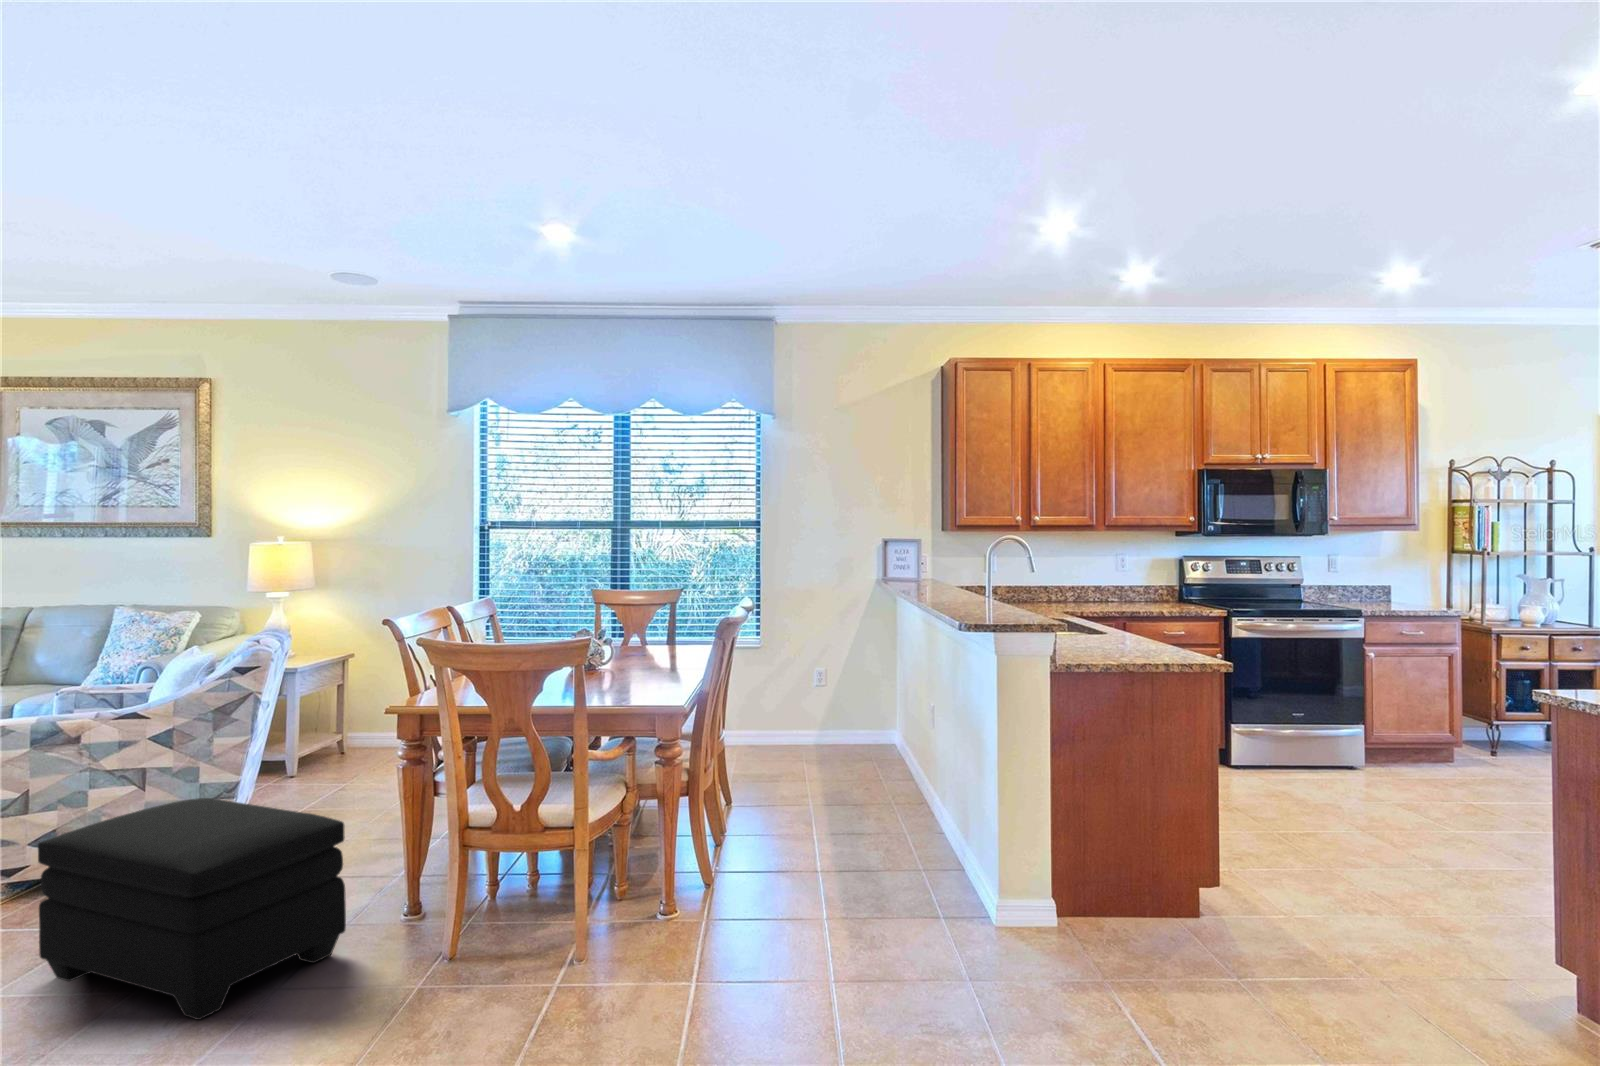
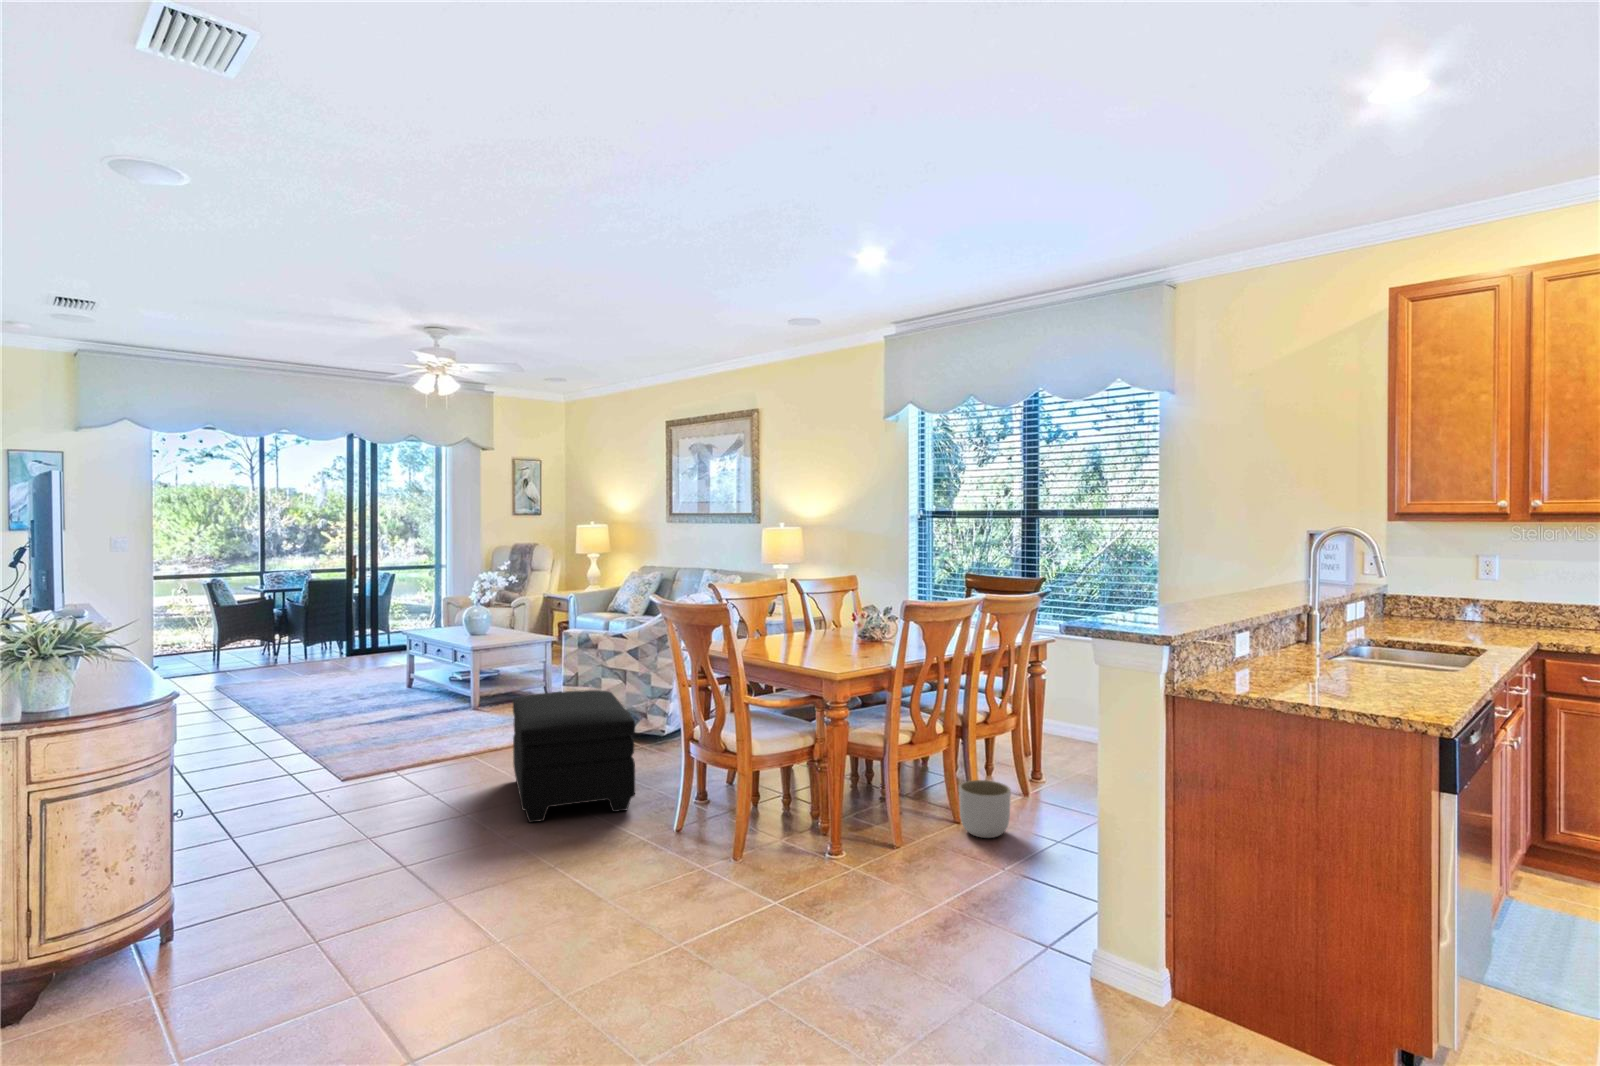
planter: none [732,798,783,857] -> present [959,780,1011,838]

